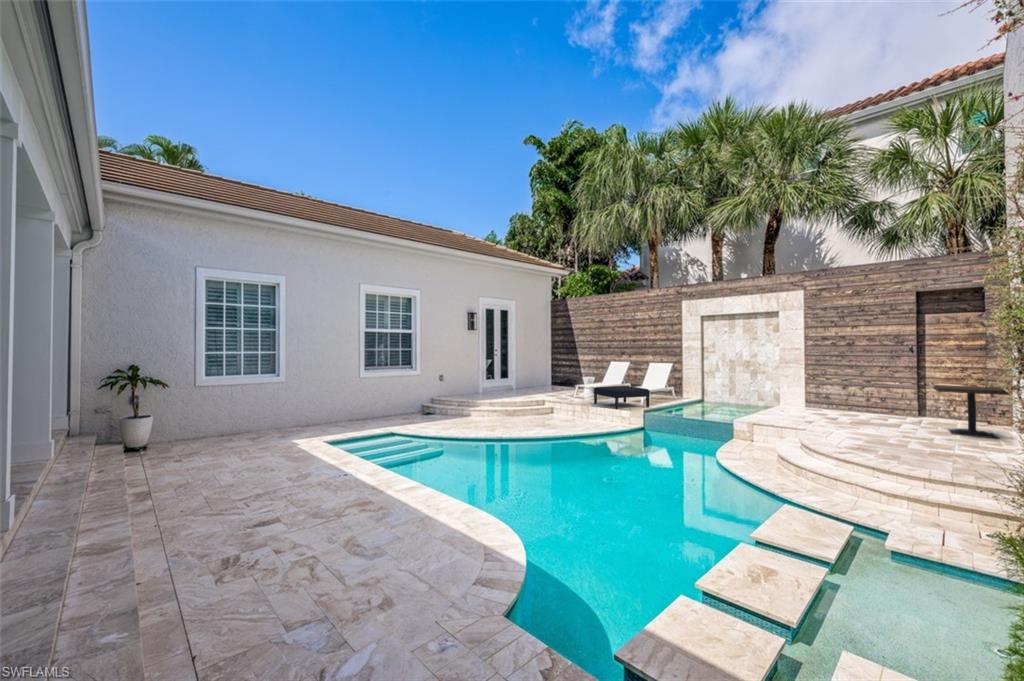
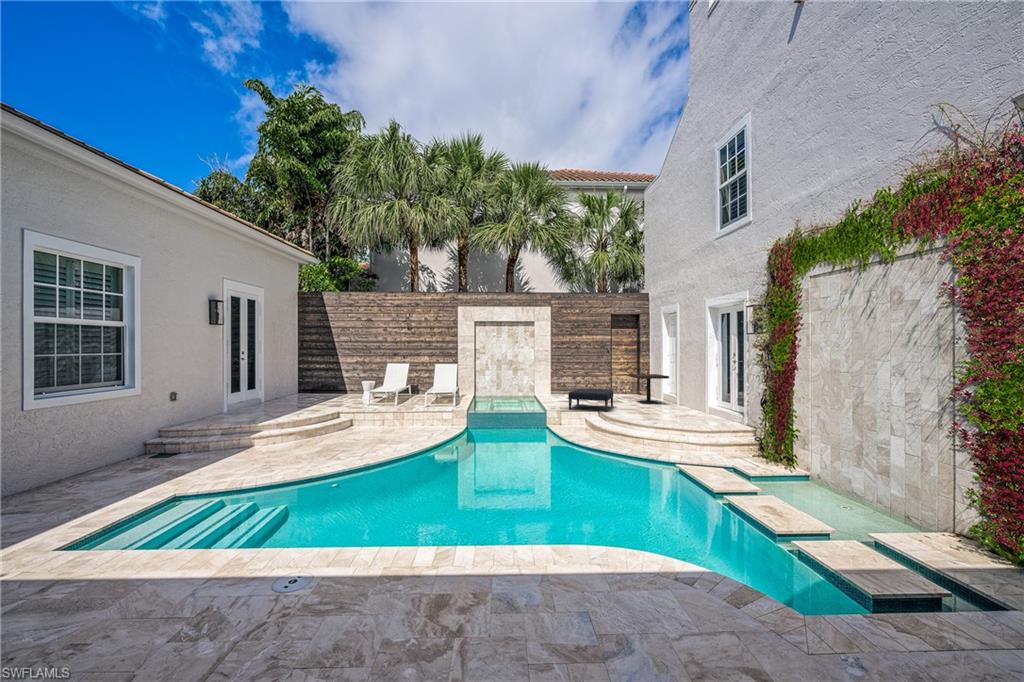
ottoman: present [594,386,650,409] -> present [568,389,613,412]

